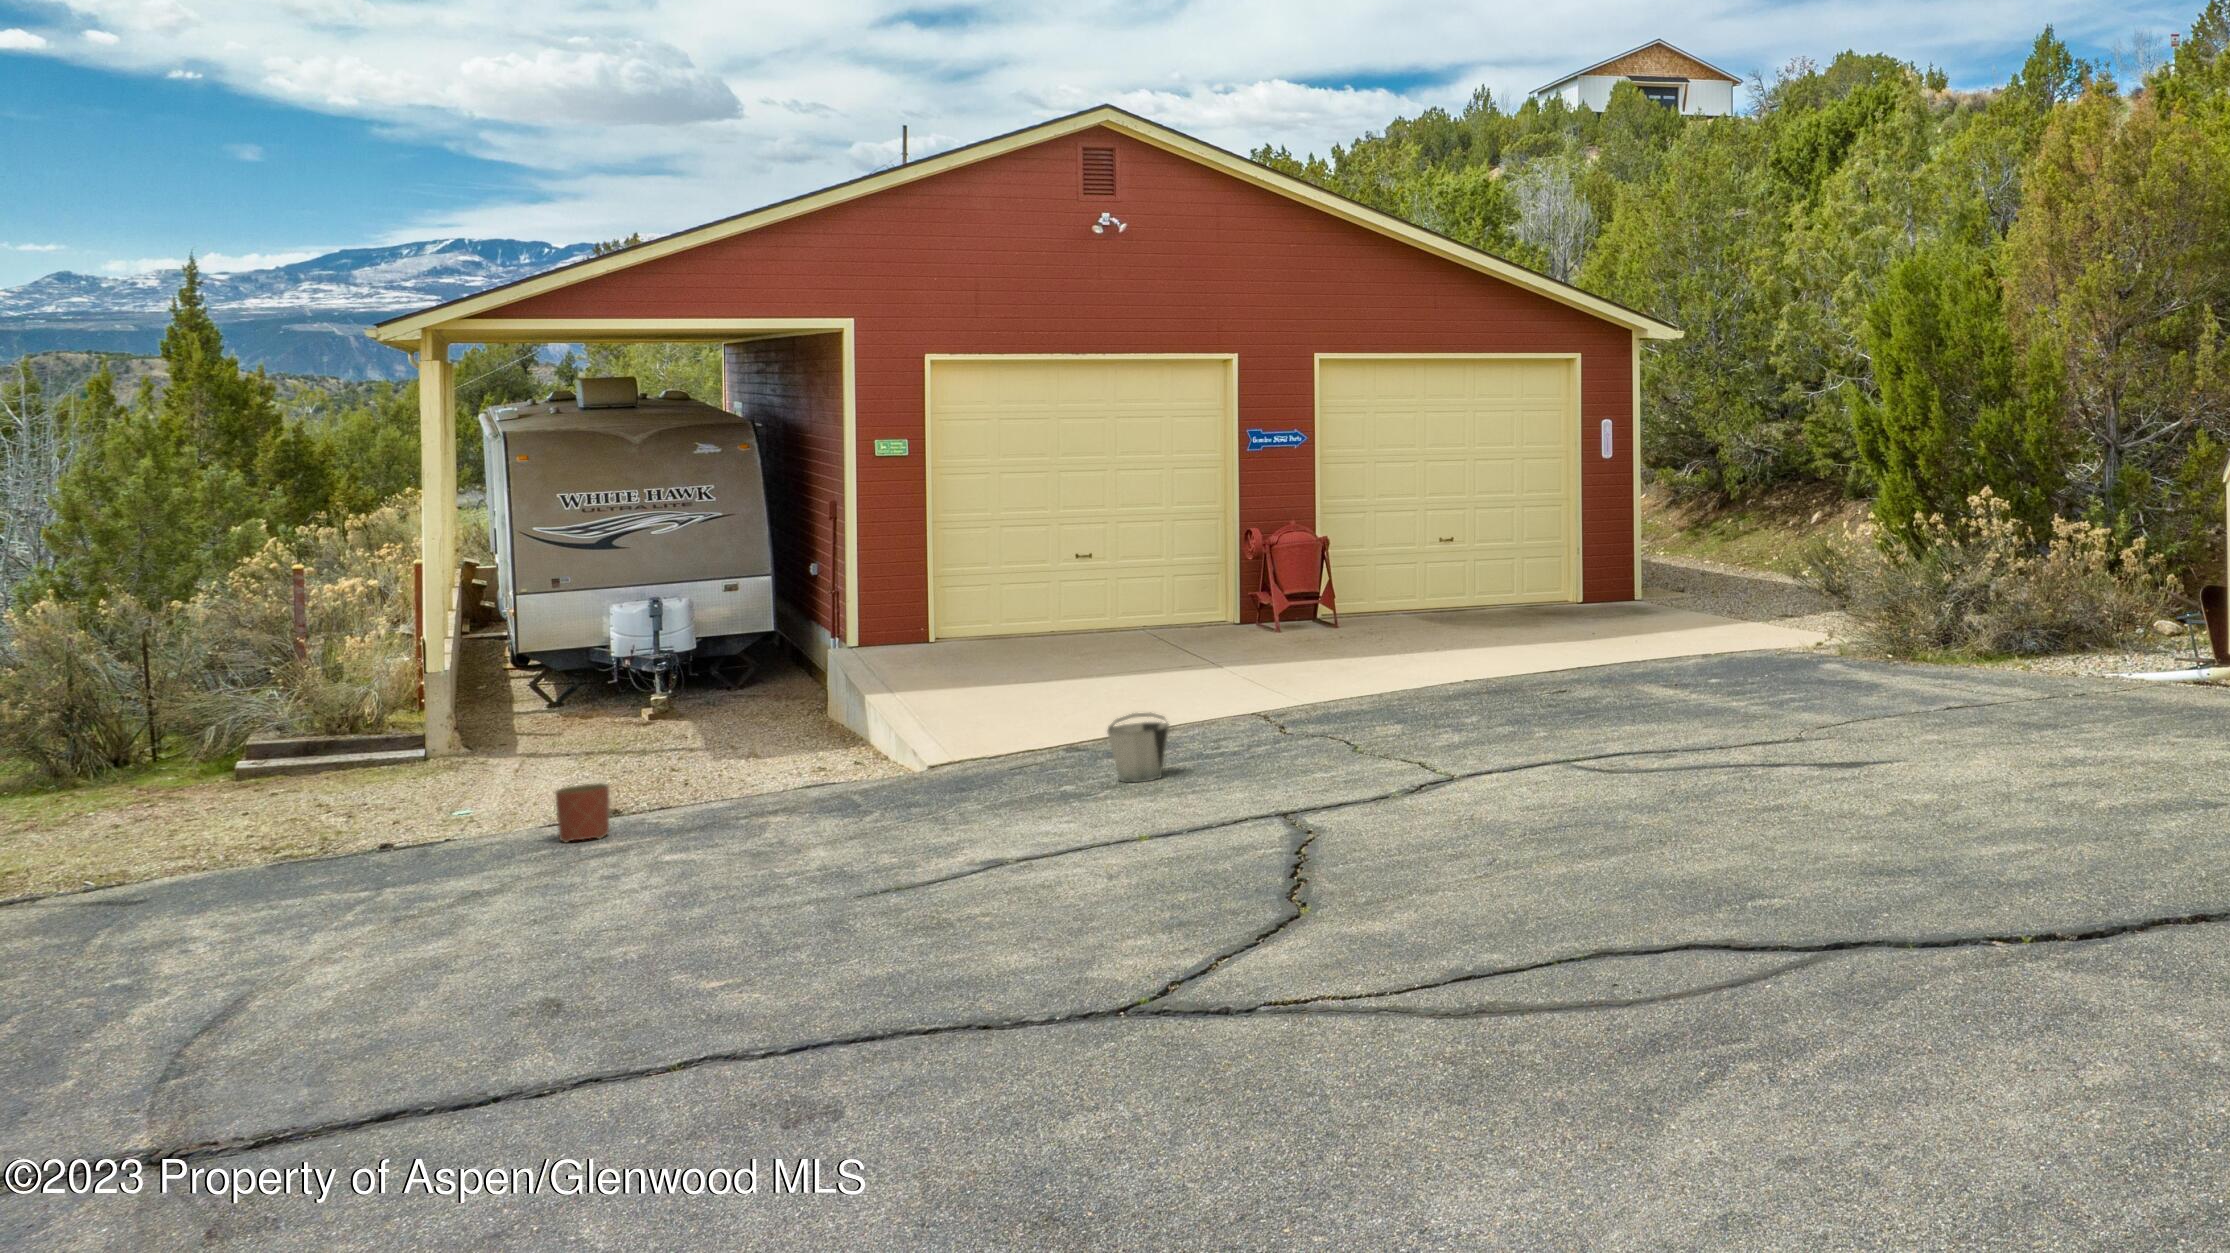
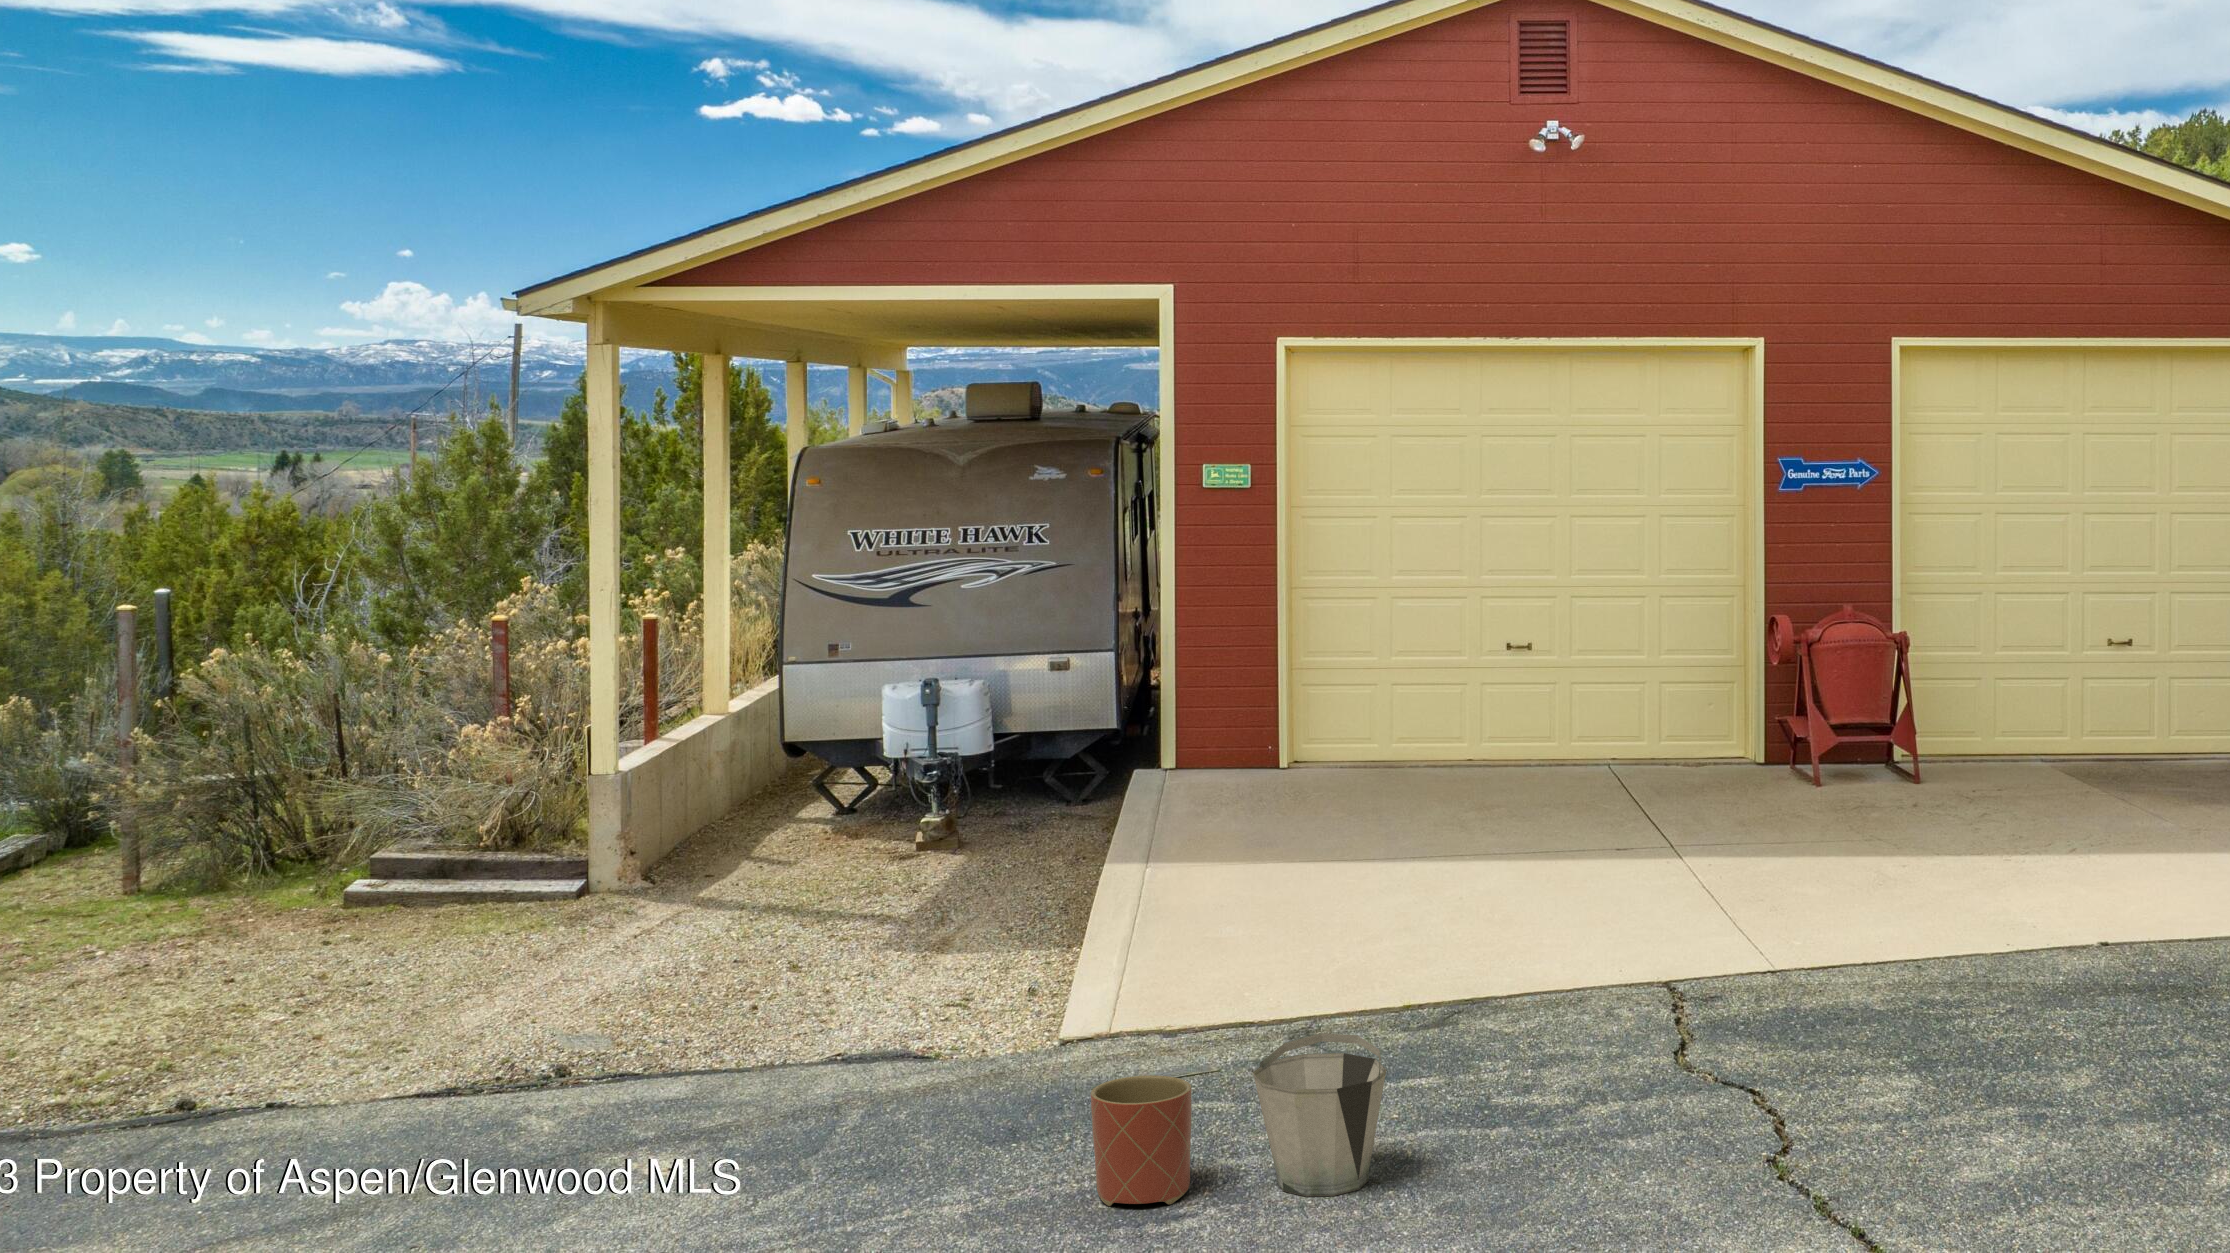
planter: present [555,783,610,843] -> present [1091,1075,1191,1206]

